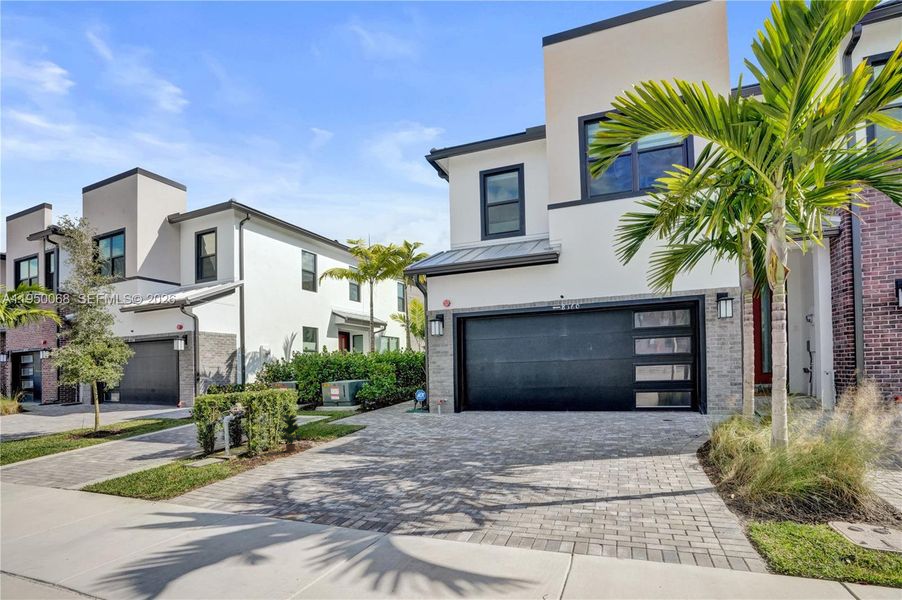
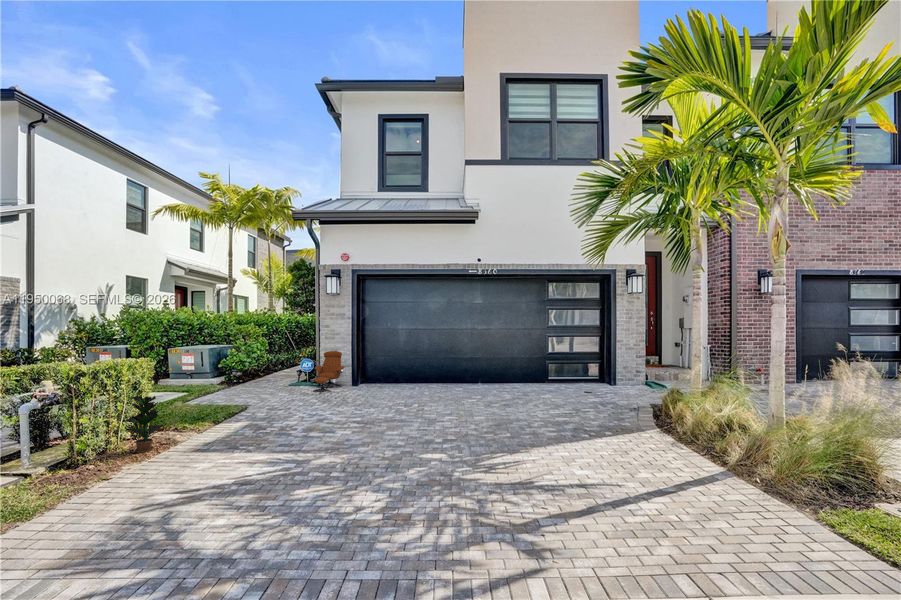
lounge chair: none [423,384,450,419] -> present [315,351,345,392]

